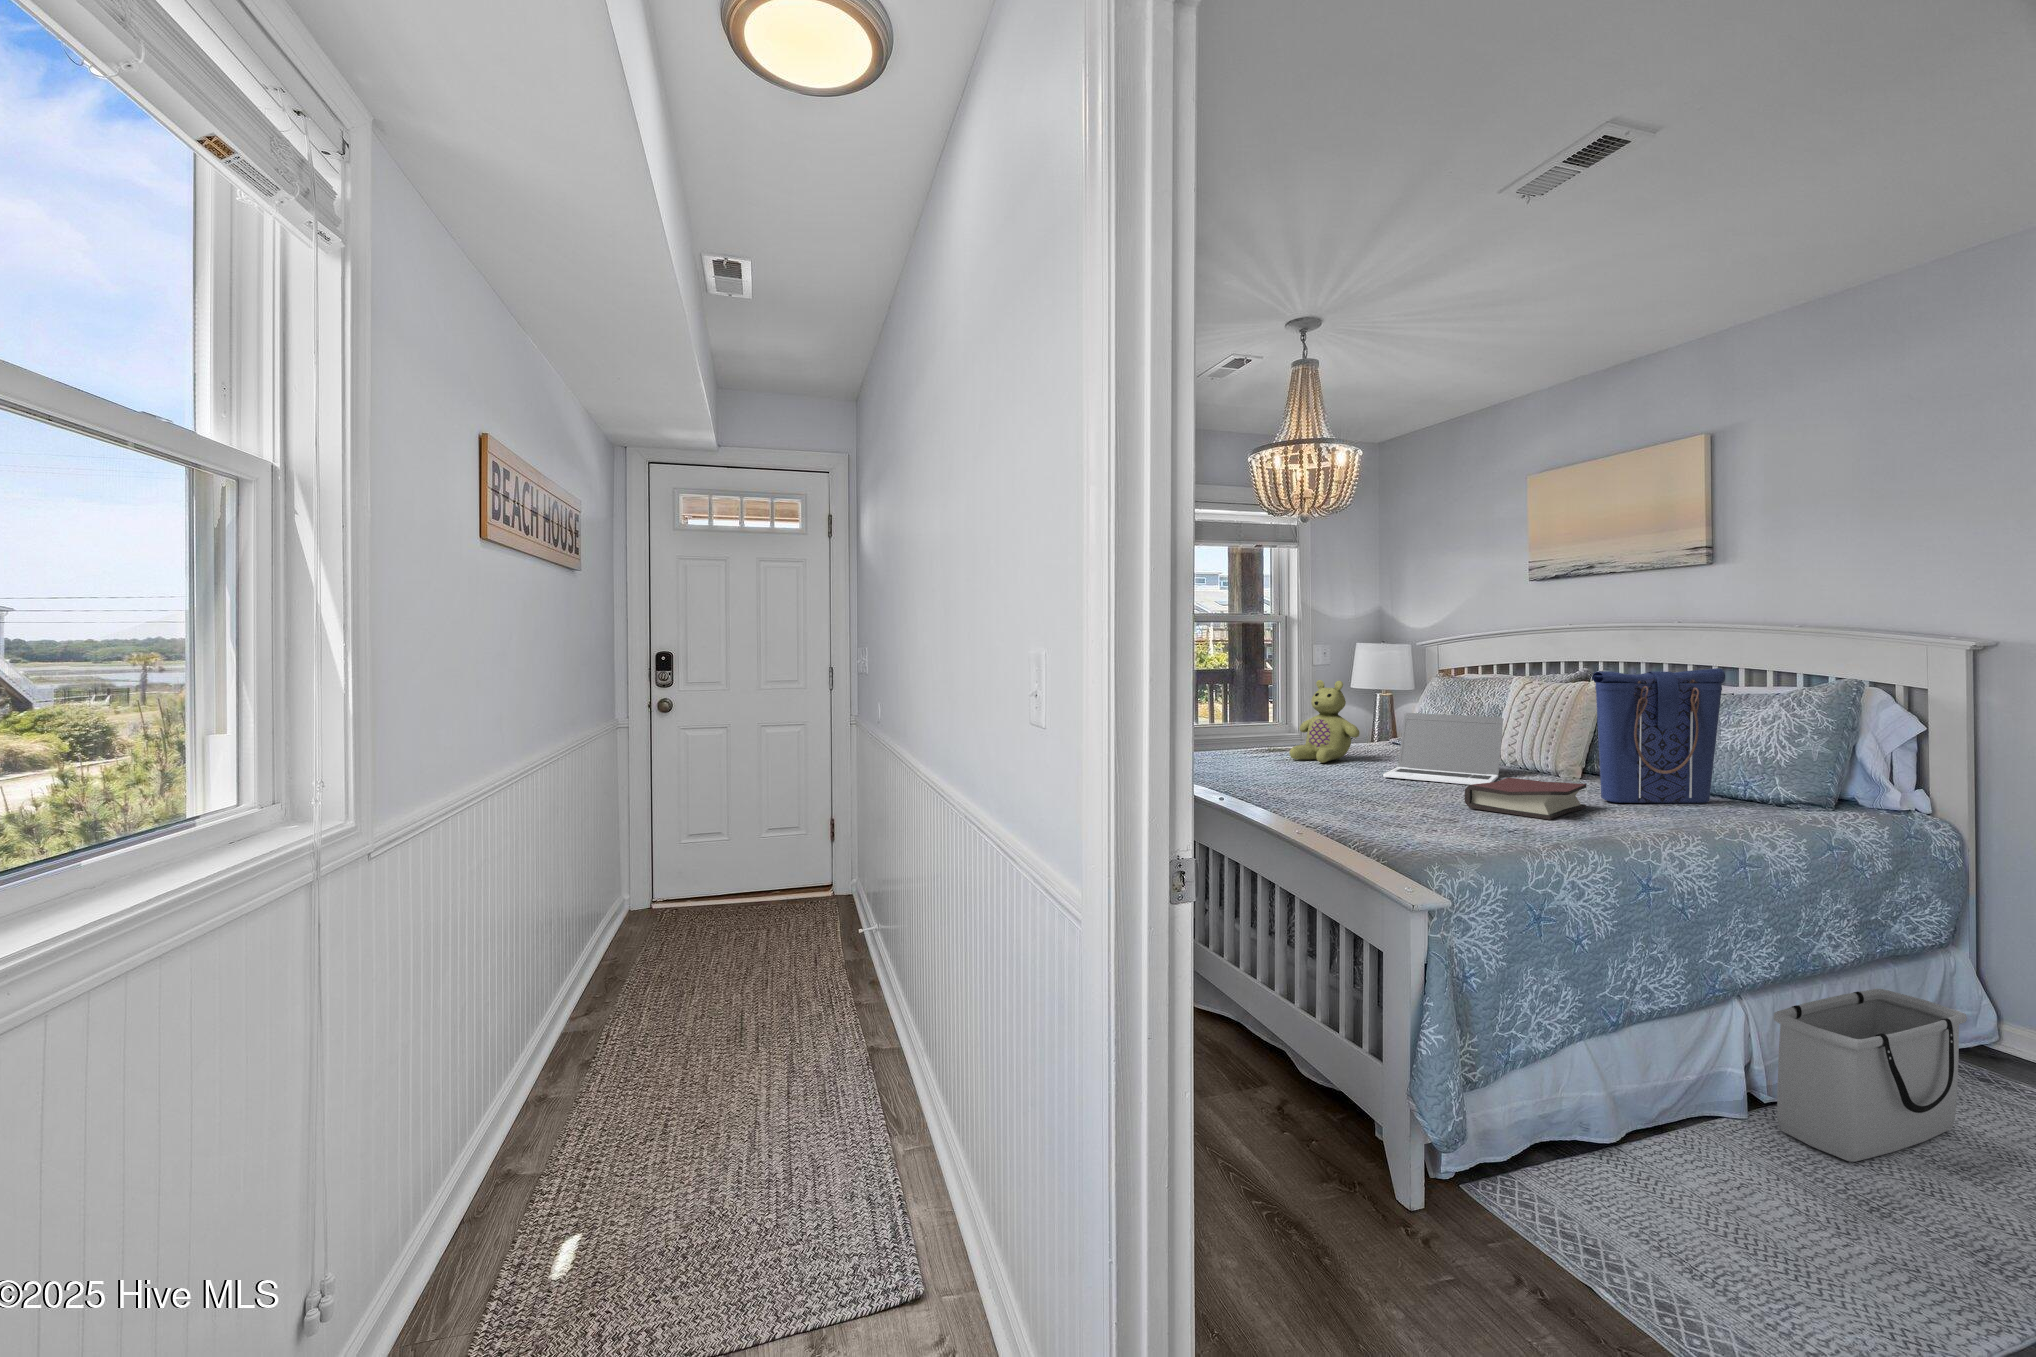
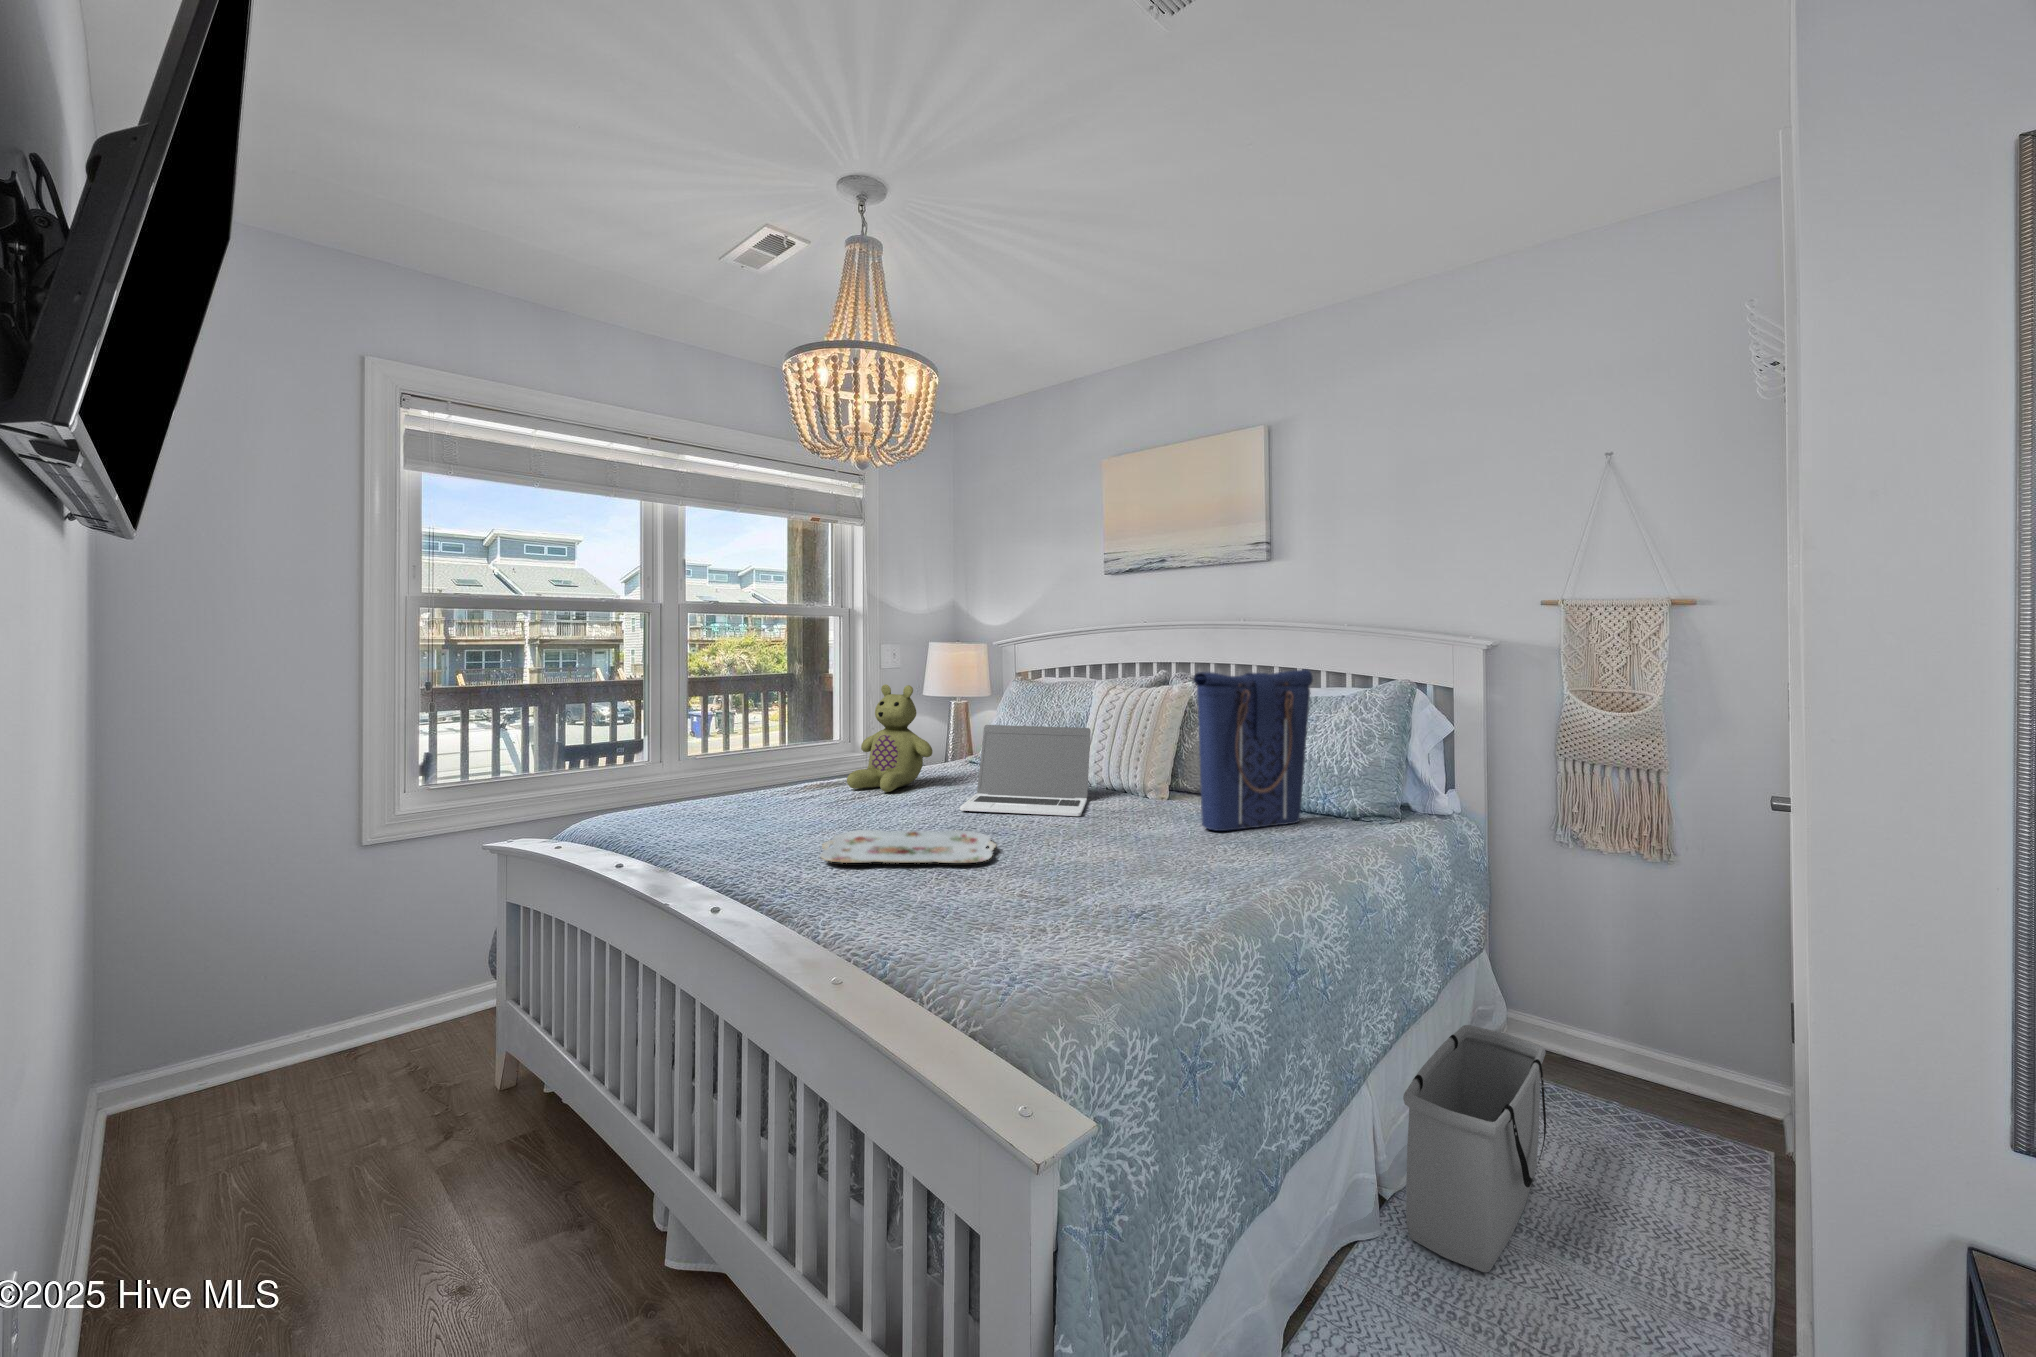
hardback book: present [1465,778,1586,820] -> none [1062,808,1193,870]
serving tray: none [1282,782,1412,806] -> present [821,830,996,863]

